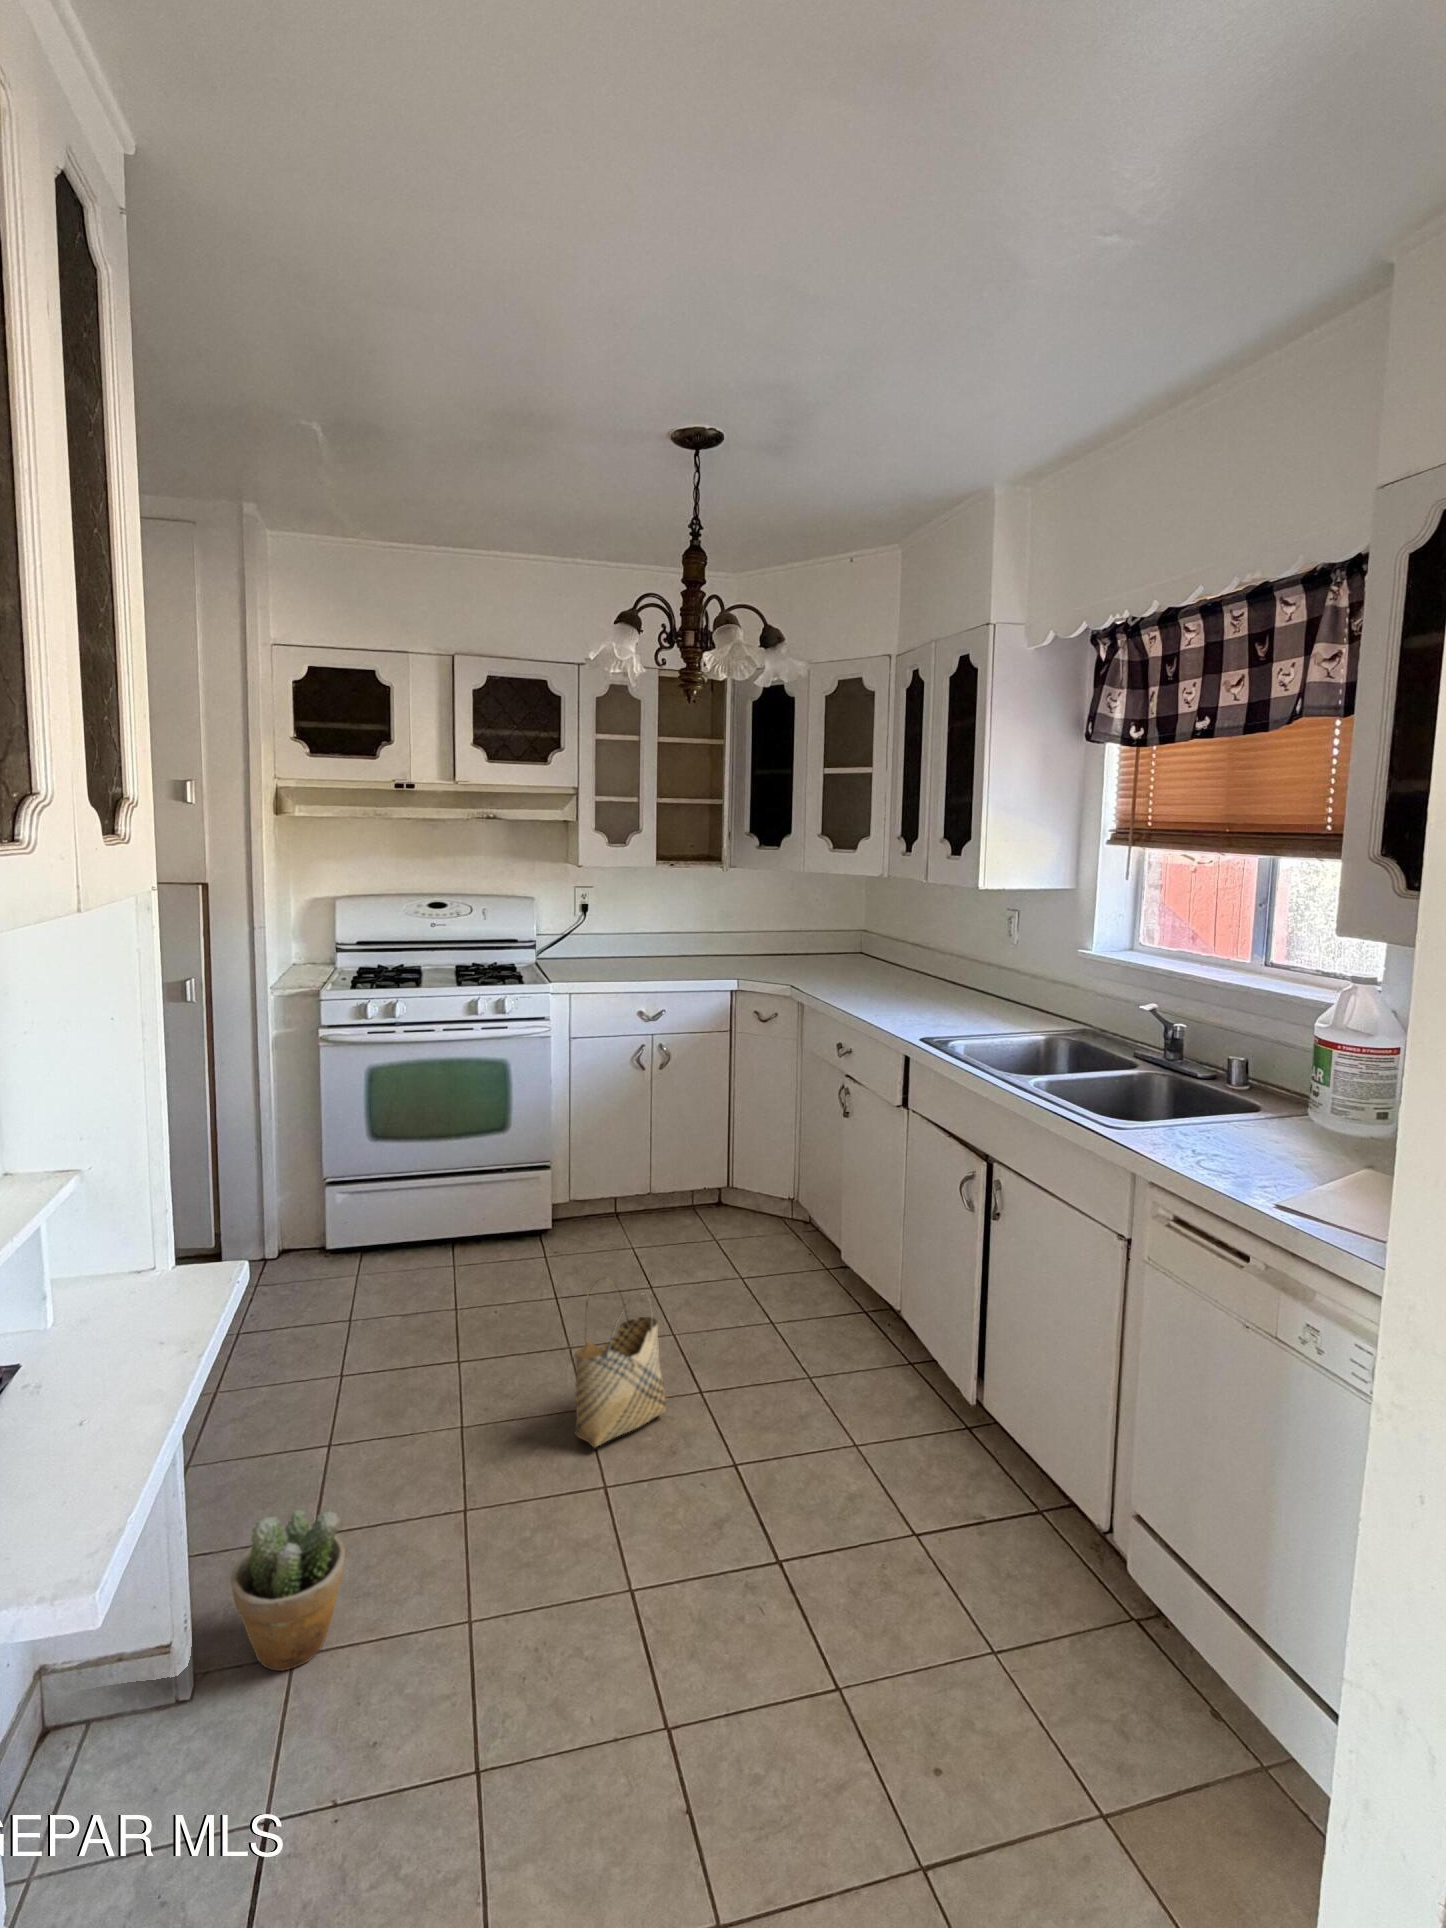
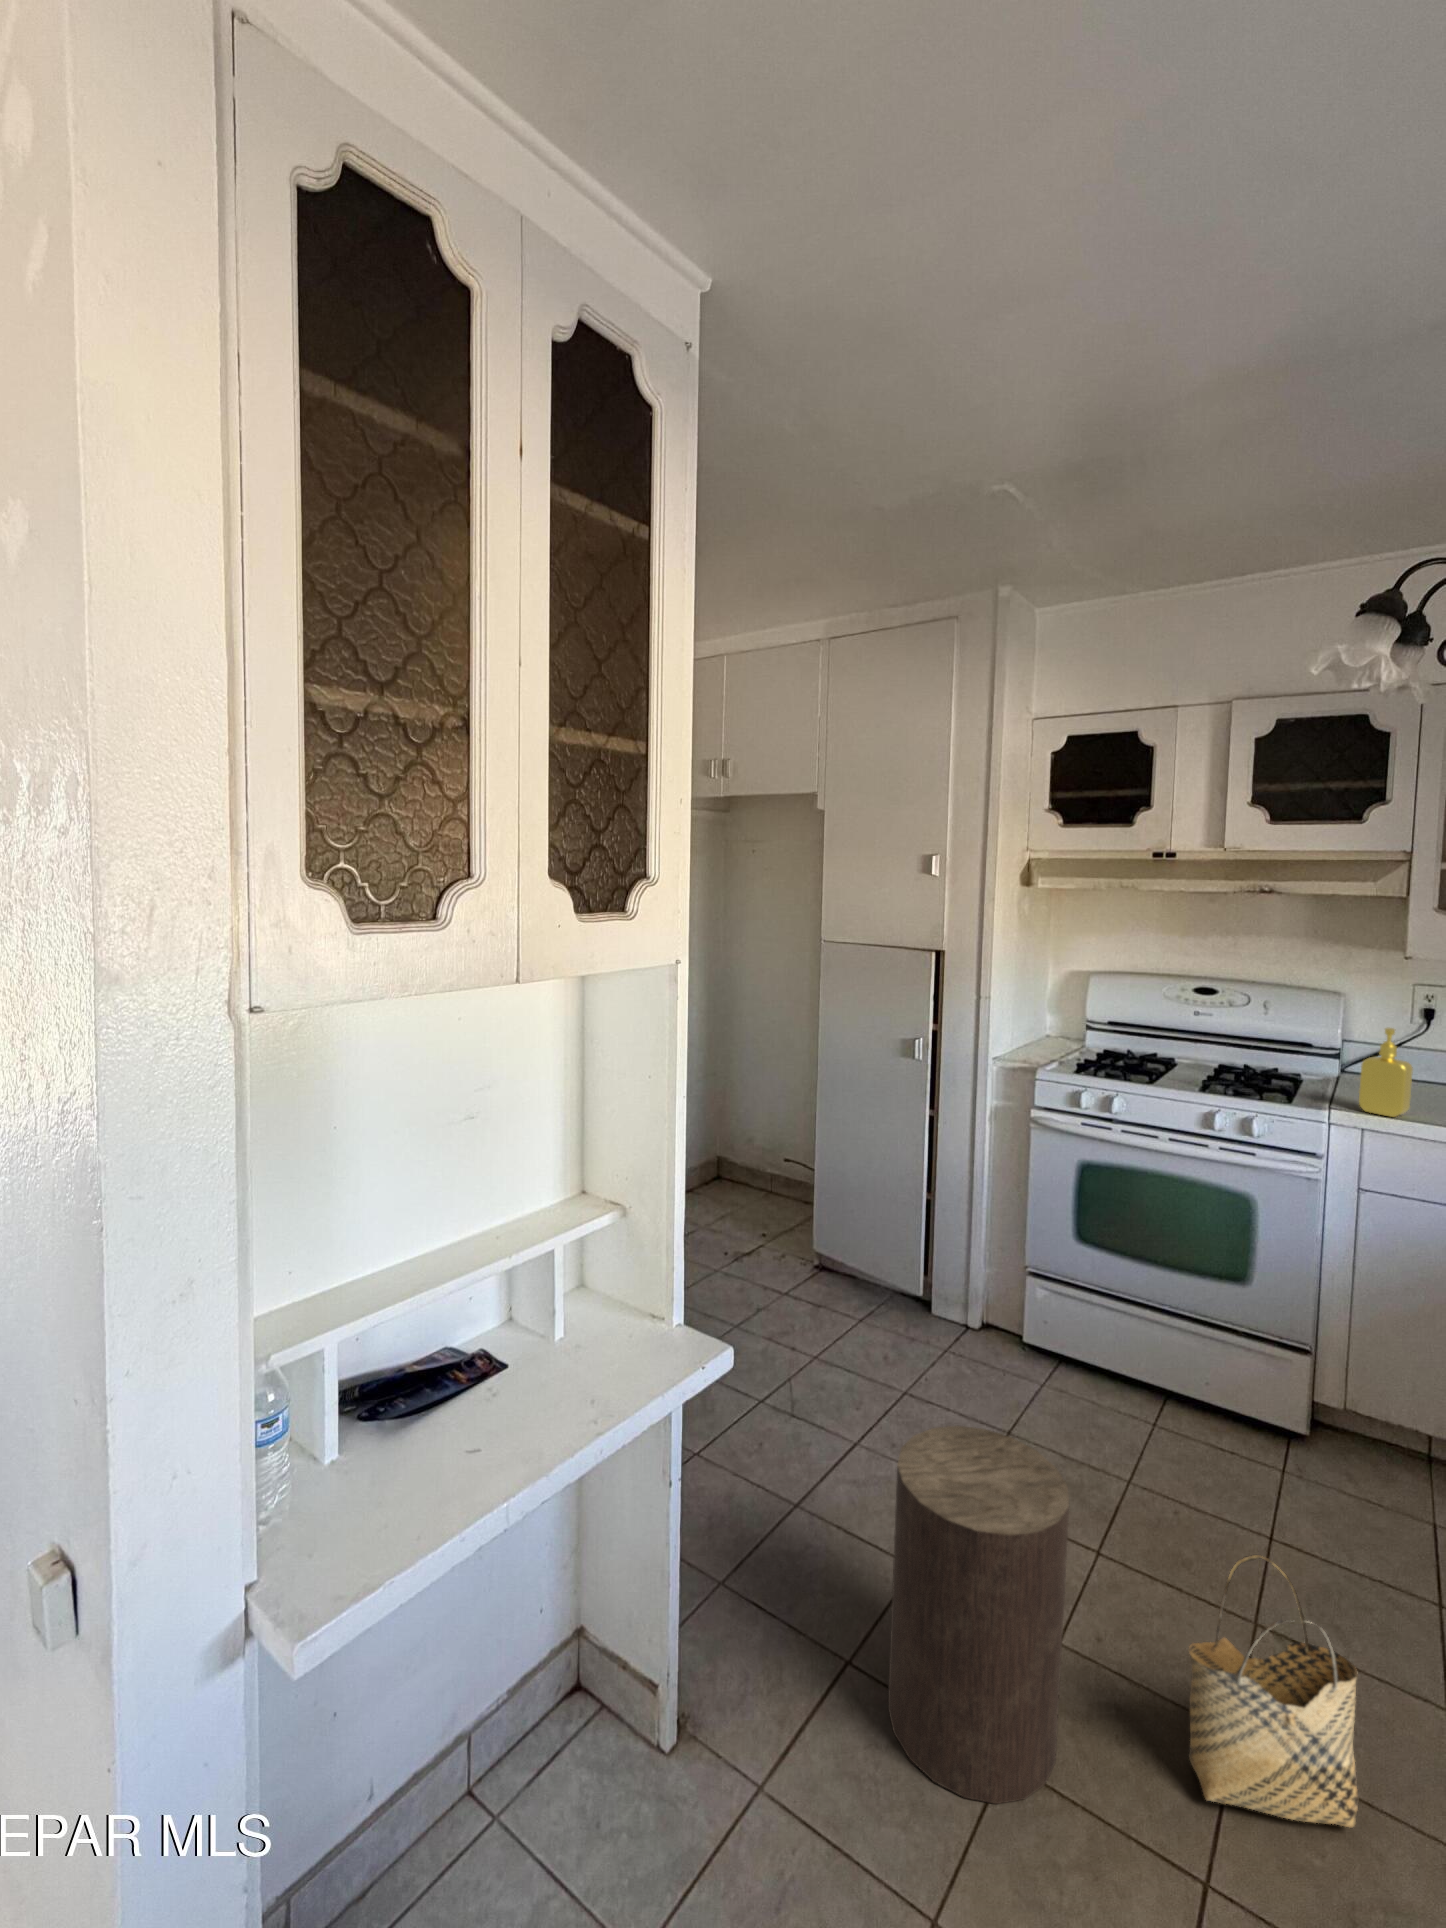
soap dispenser: none [566,917,595,981] -> present [1359,1028,1413,1117]
stool: none [361,1272,503,1553] -> present [888,1426,1069,1804]
potted plant: present [231,1510,345,1671] -> none [701,1618,813,1806]

